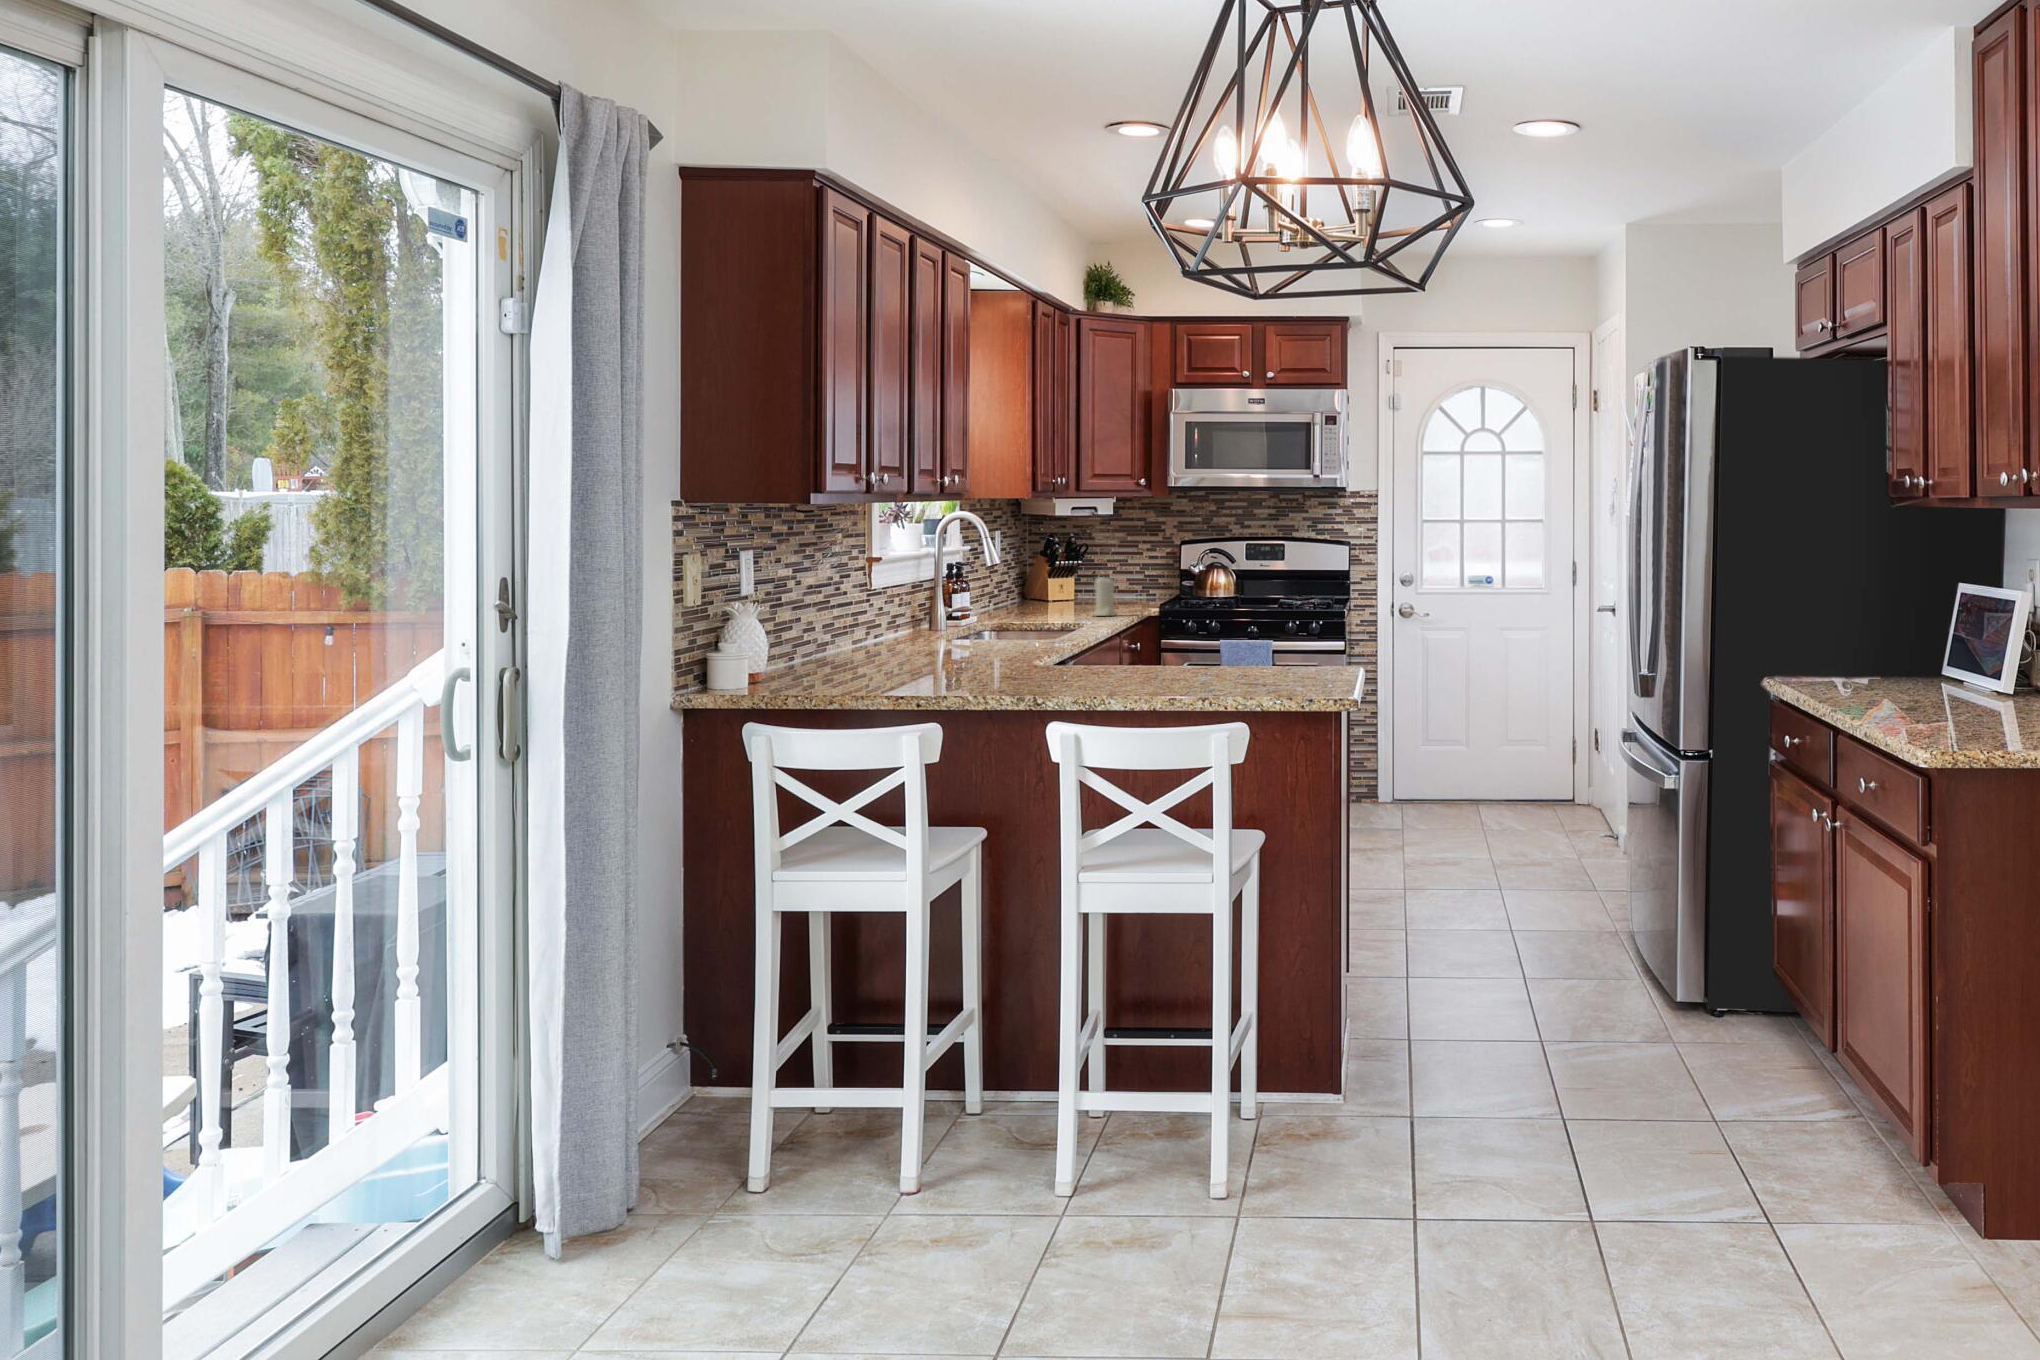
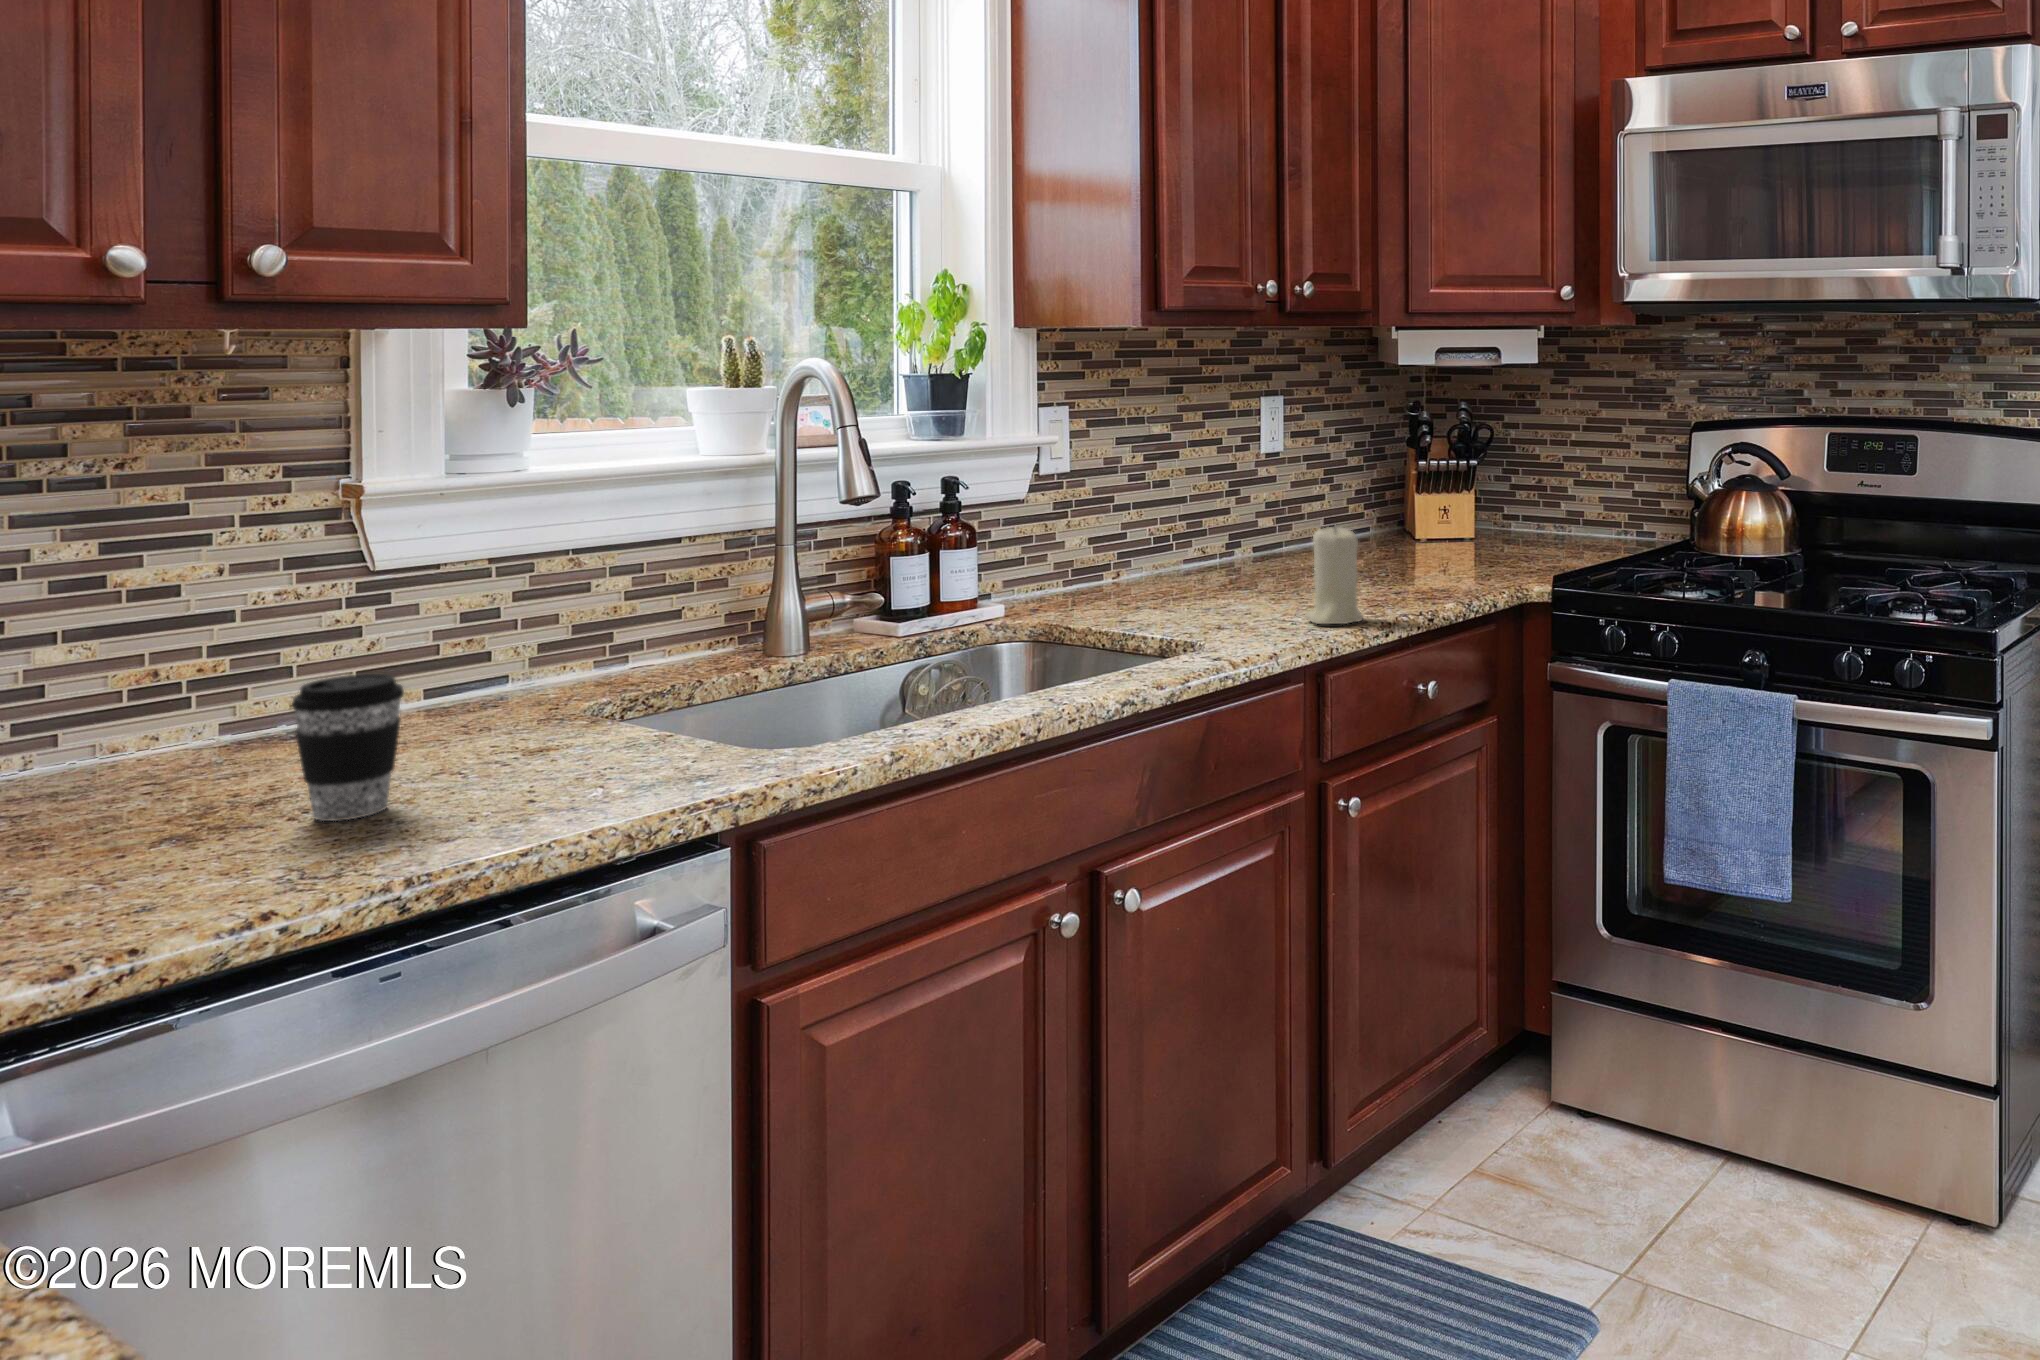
coffee cup: none [927,605,960,650] -> present [291,674,404,821]

